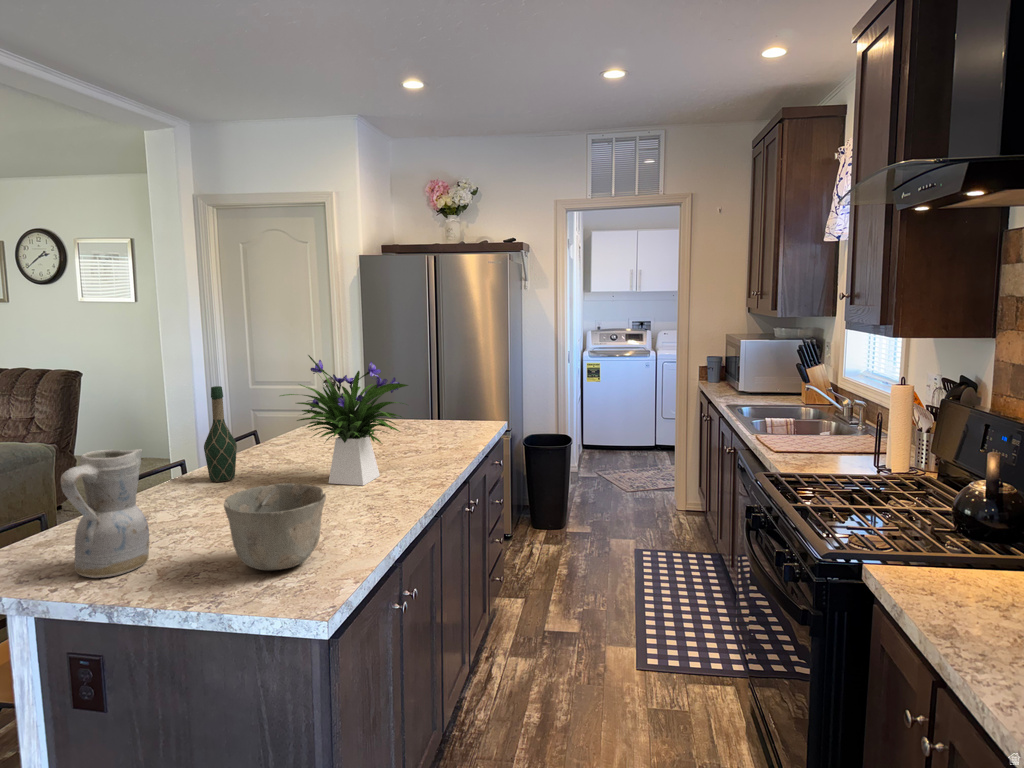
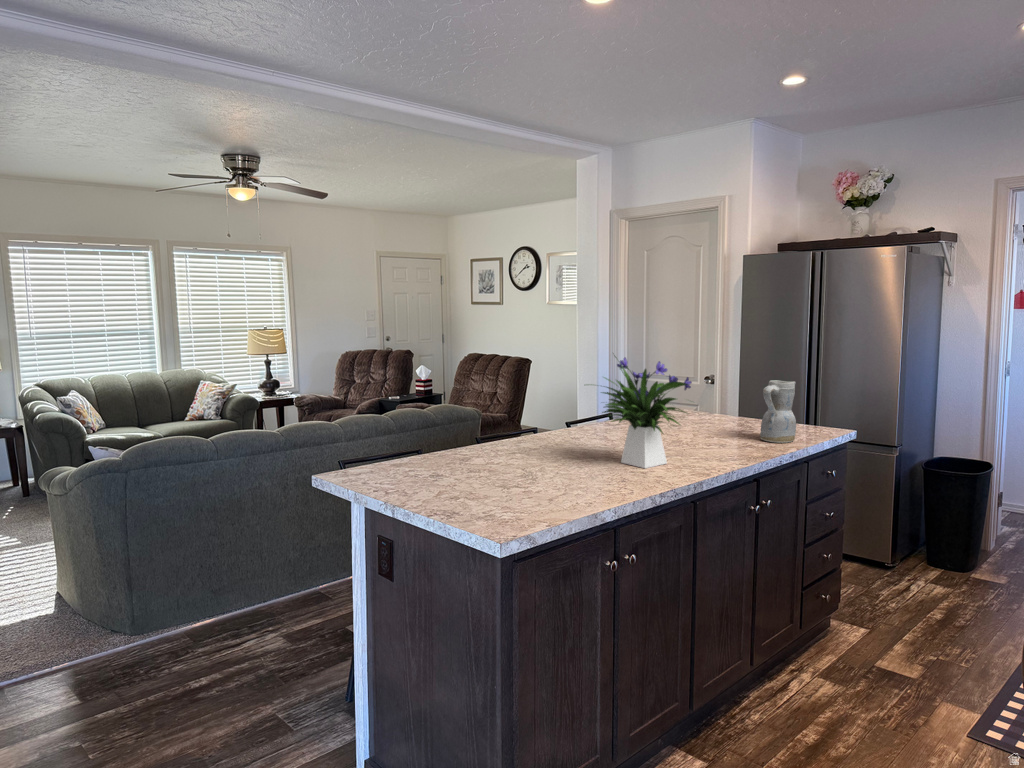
wine bottle: present [204,386,237,482] -> none [540,375,564,450]
ceramic pitcher: present [61,449,149,578] -> present [760,380,796,443]
ceramic bowl: present [224,483,326,570] -> none [493,449,563,510]

